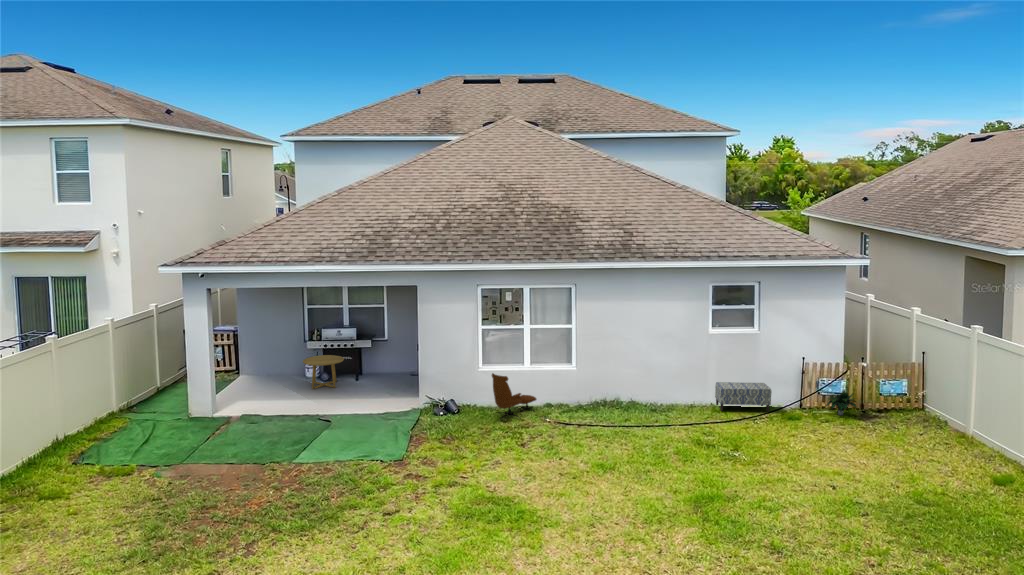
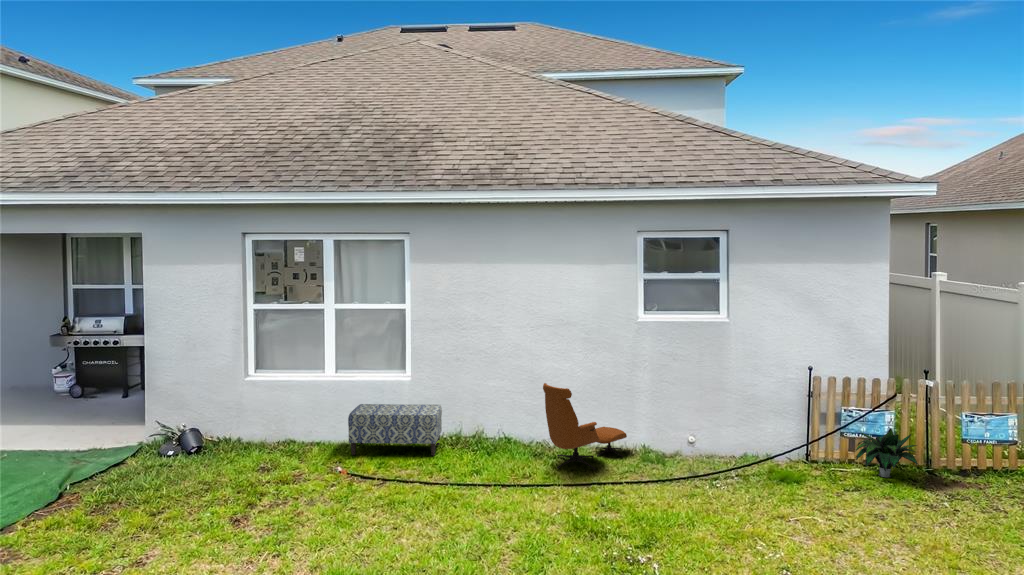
round table: present [303,355,344,389] -> none [34,357,107,405]
lounge chair: present [492,373,536,418] -> present [543,383,627,470]
bench: present [715,382,772,412] -> present [348,404,442,456]

